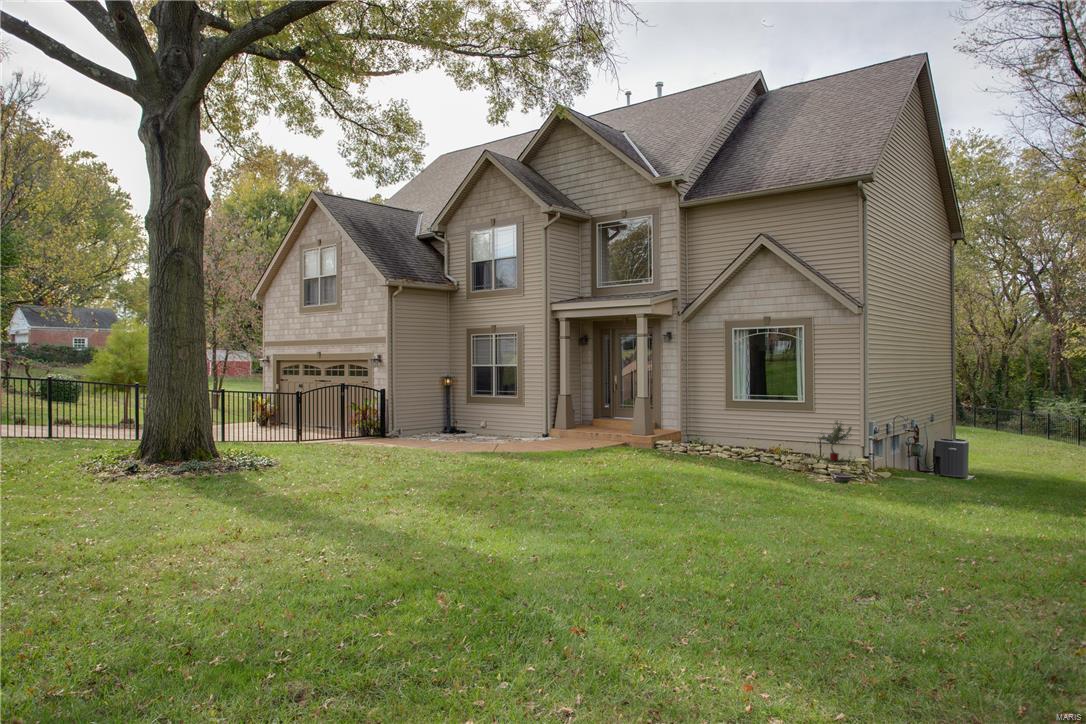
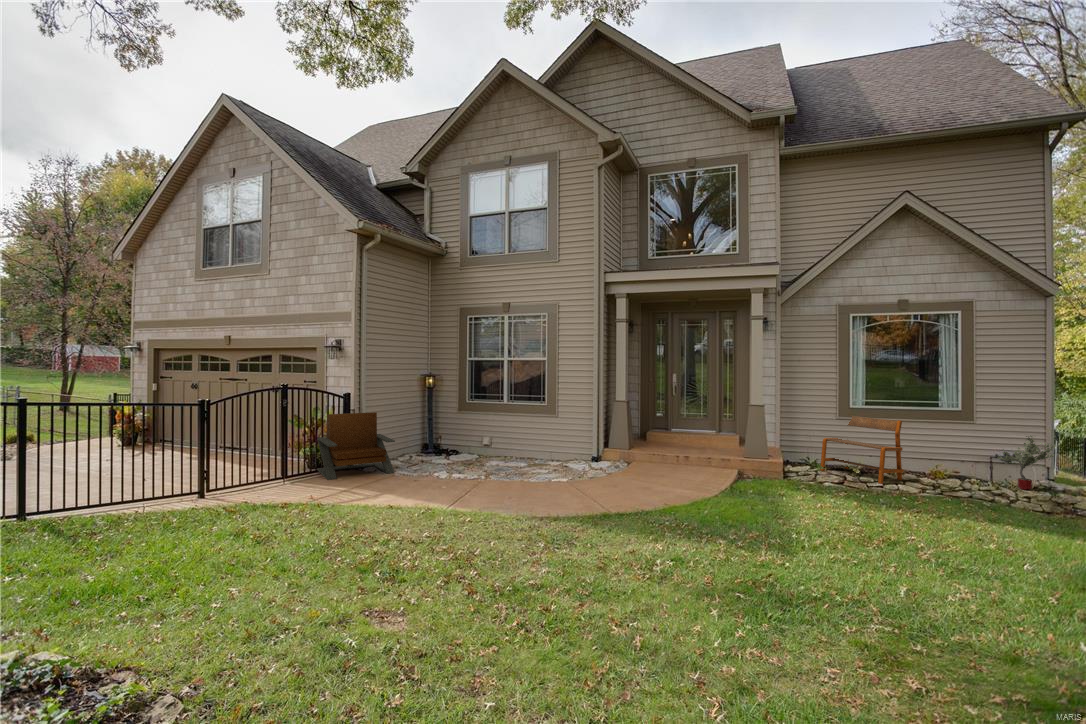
lounge chair: none [364,402,408,441] -> present [317,412,395,480]
bench: none [709,406,754,455] -> present [820,416,904,484]

